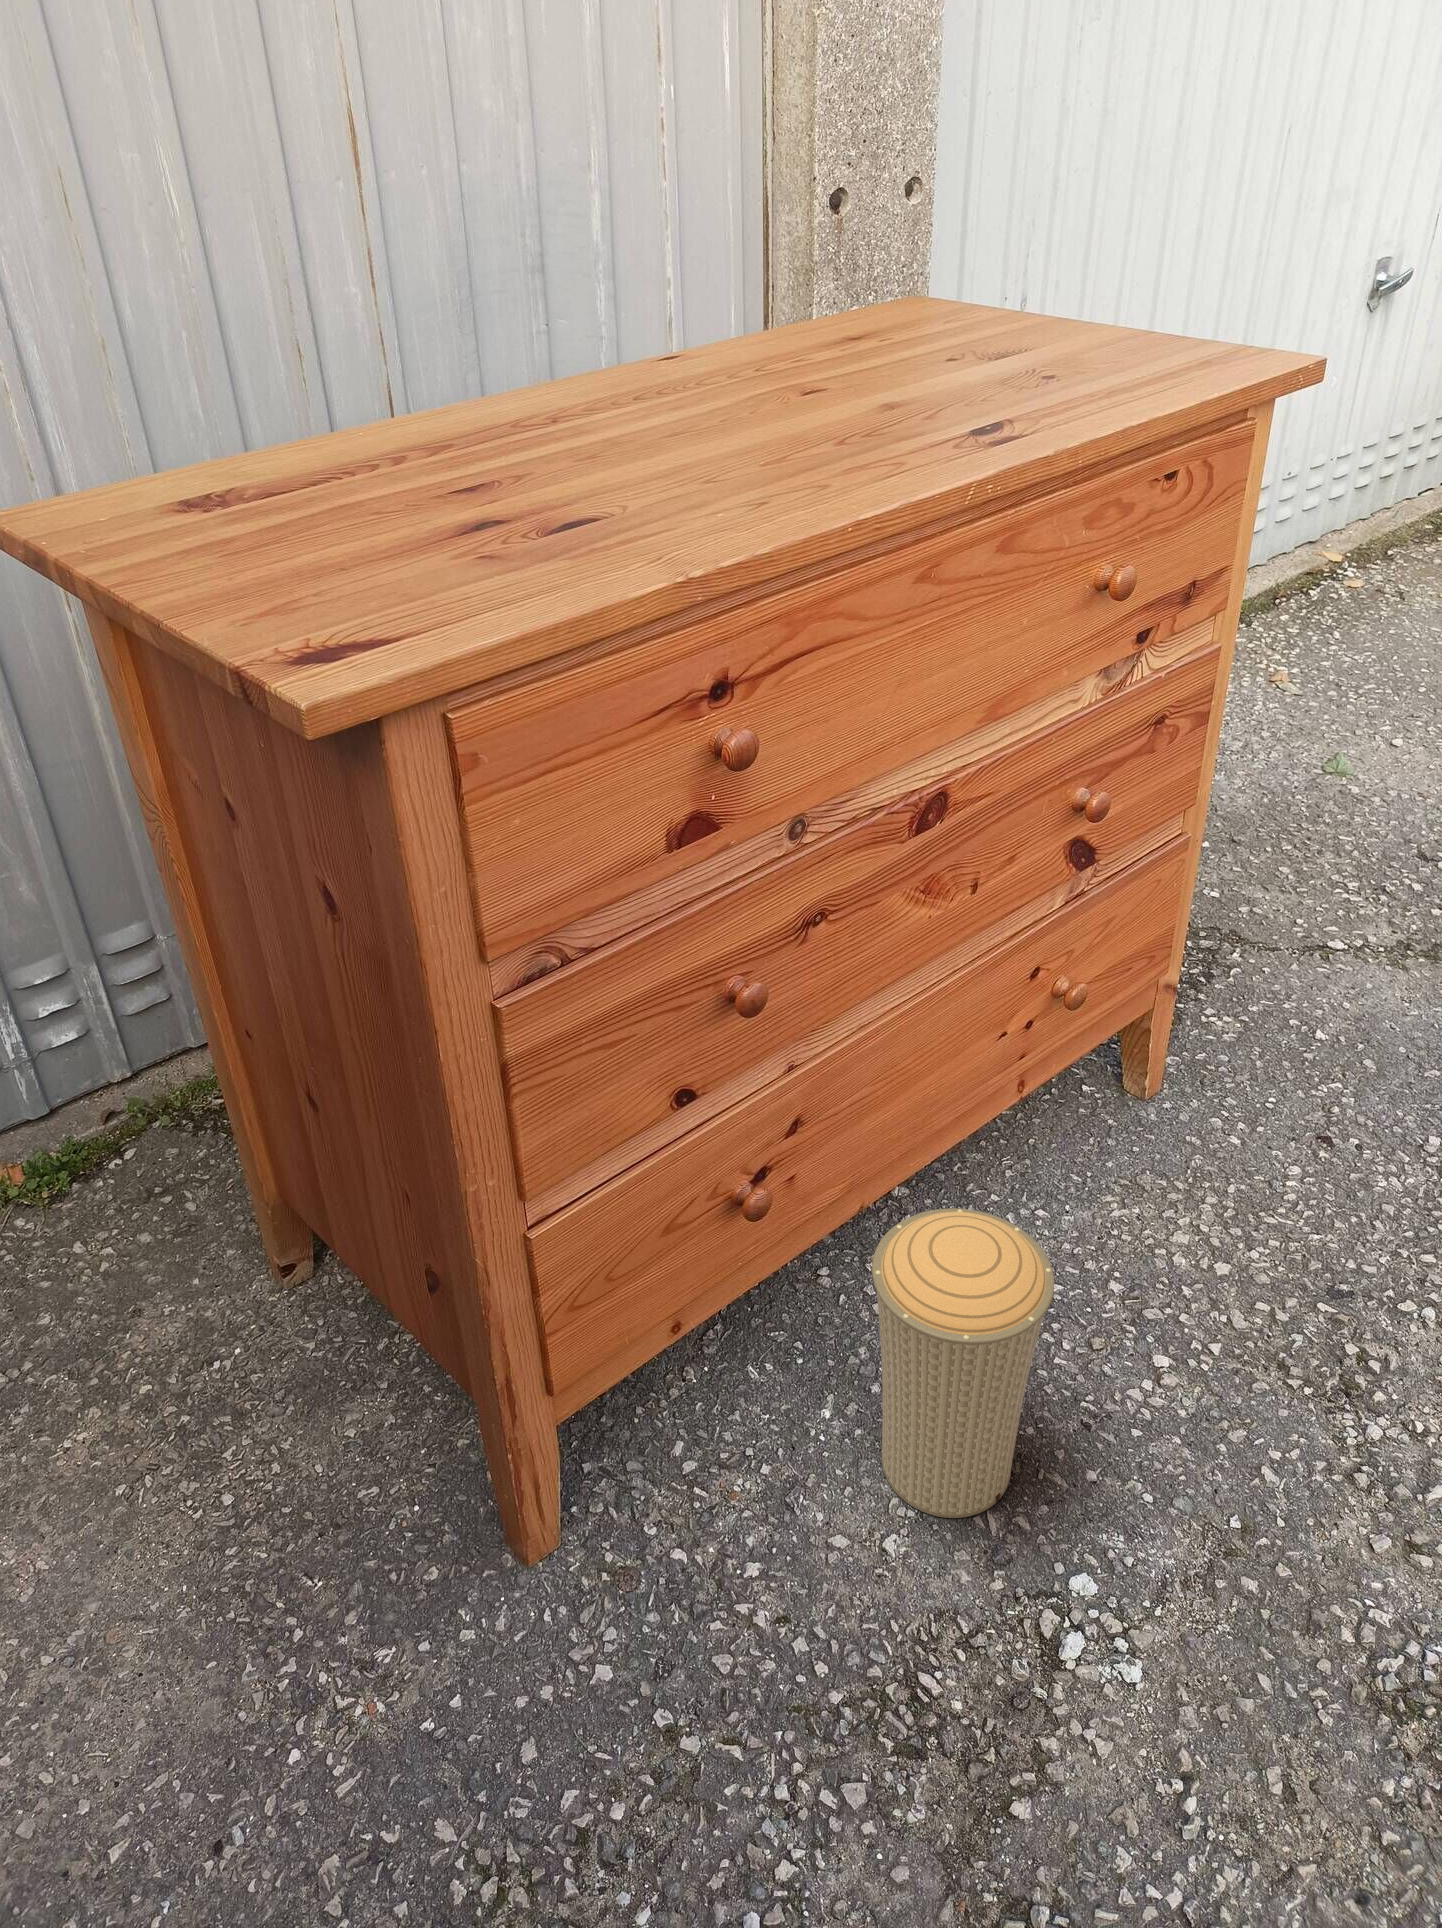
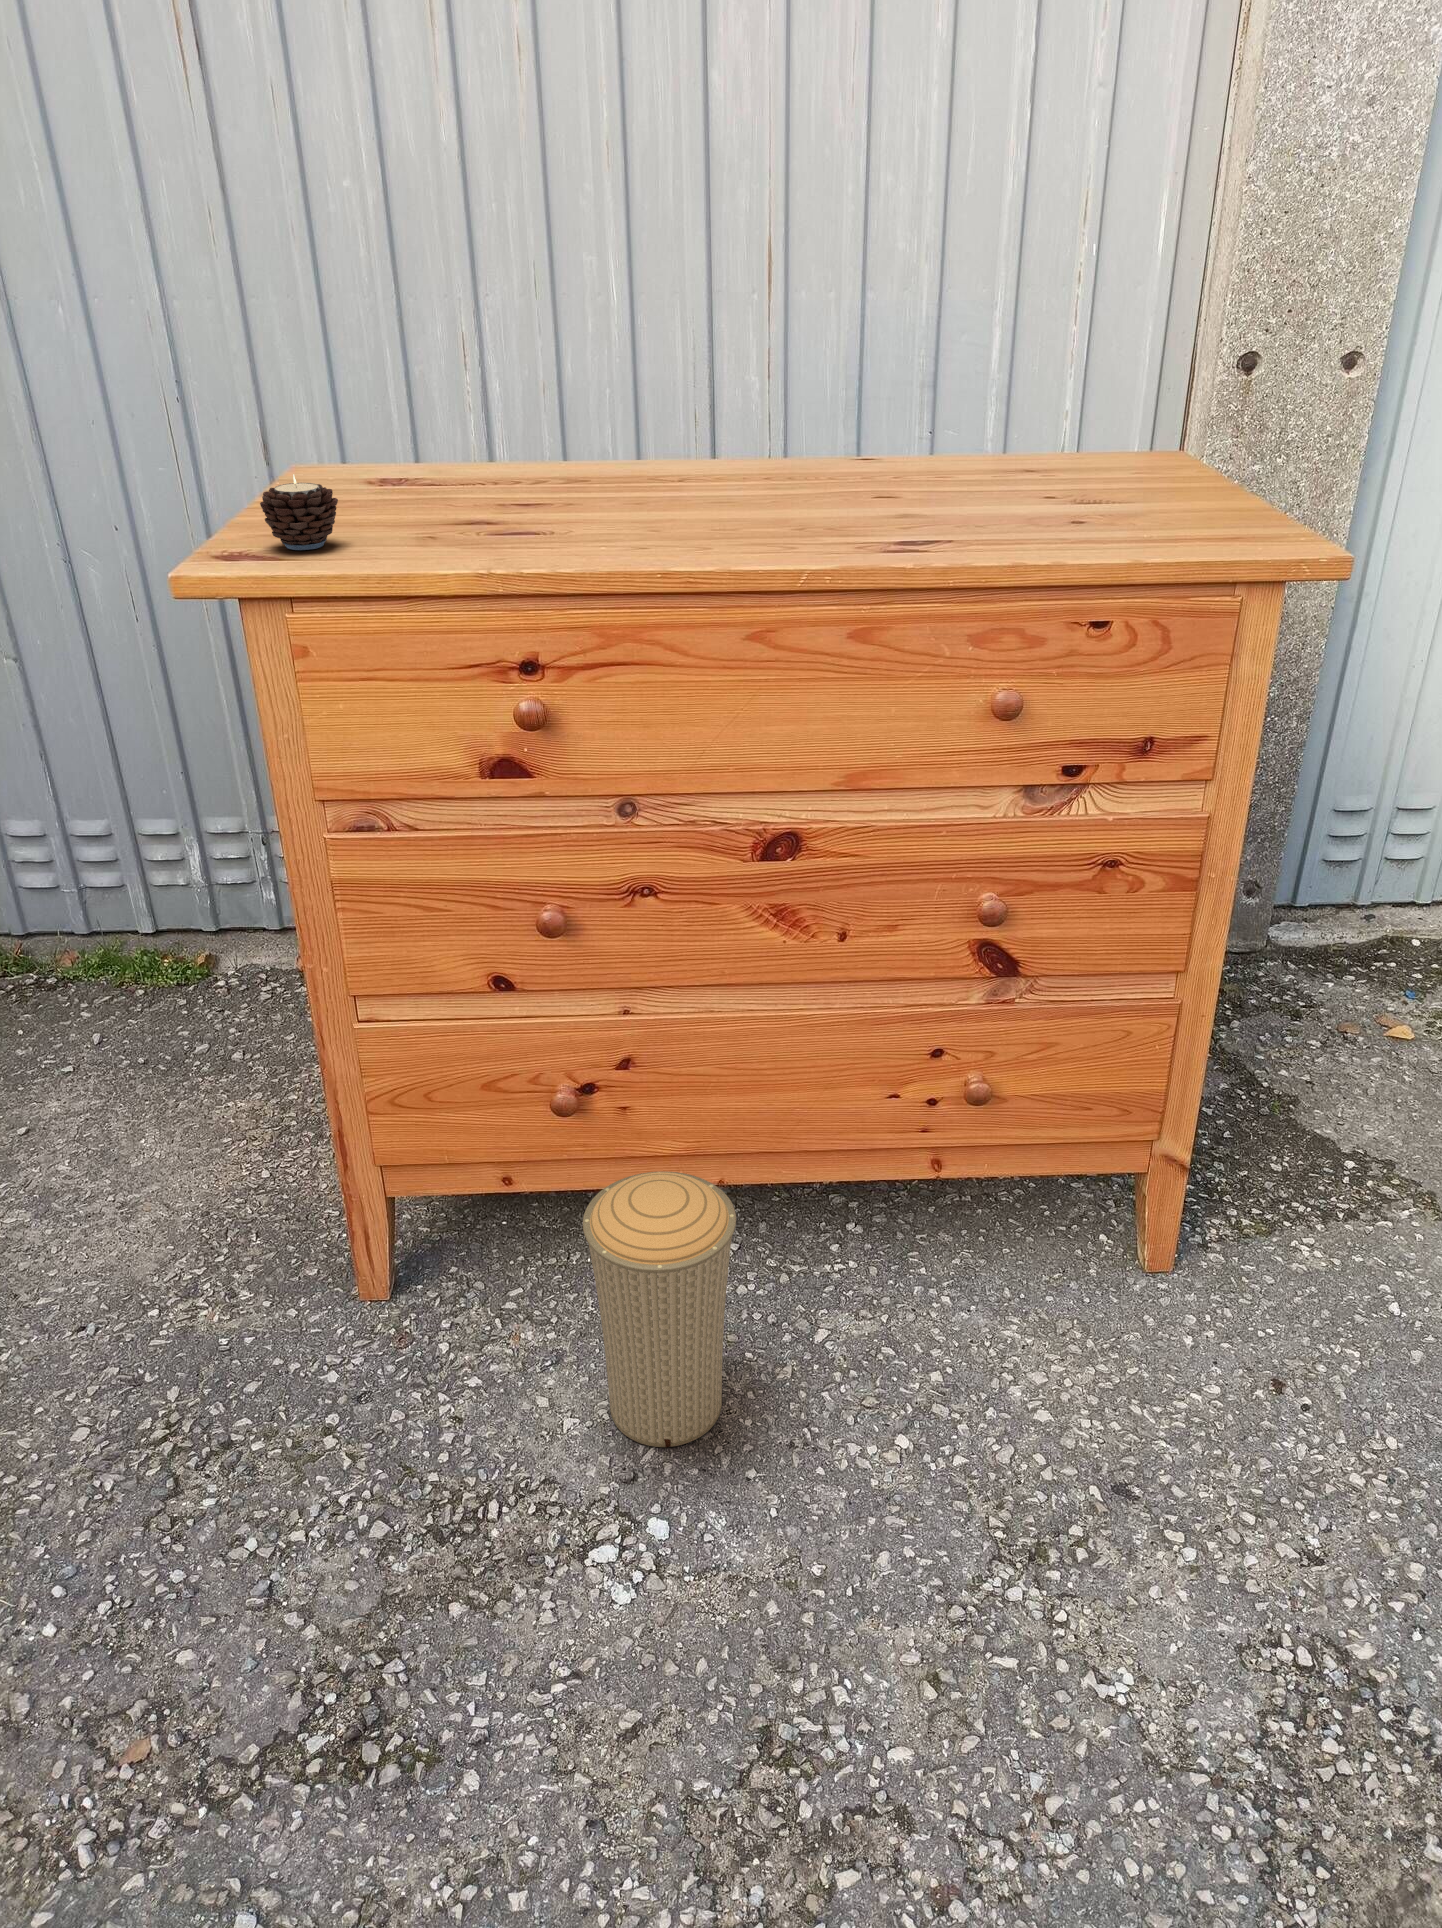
candle: none [281,511,398,625] -> present [260,474,338,550]

